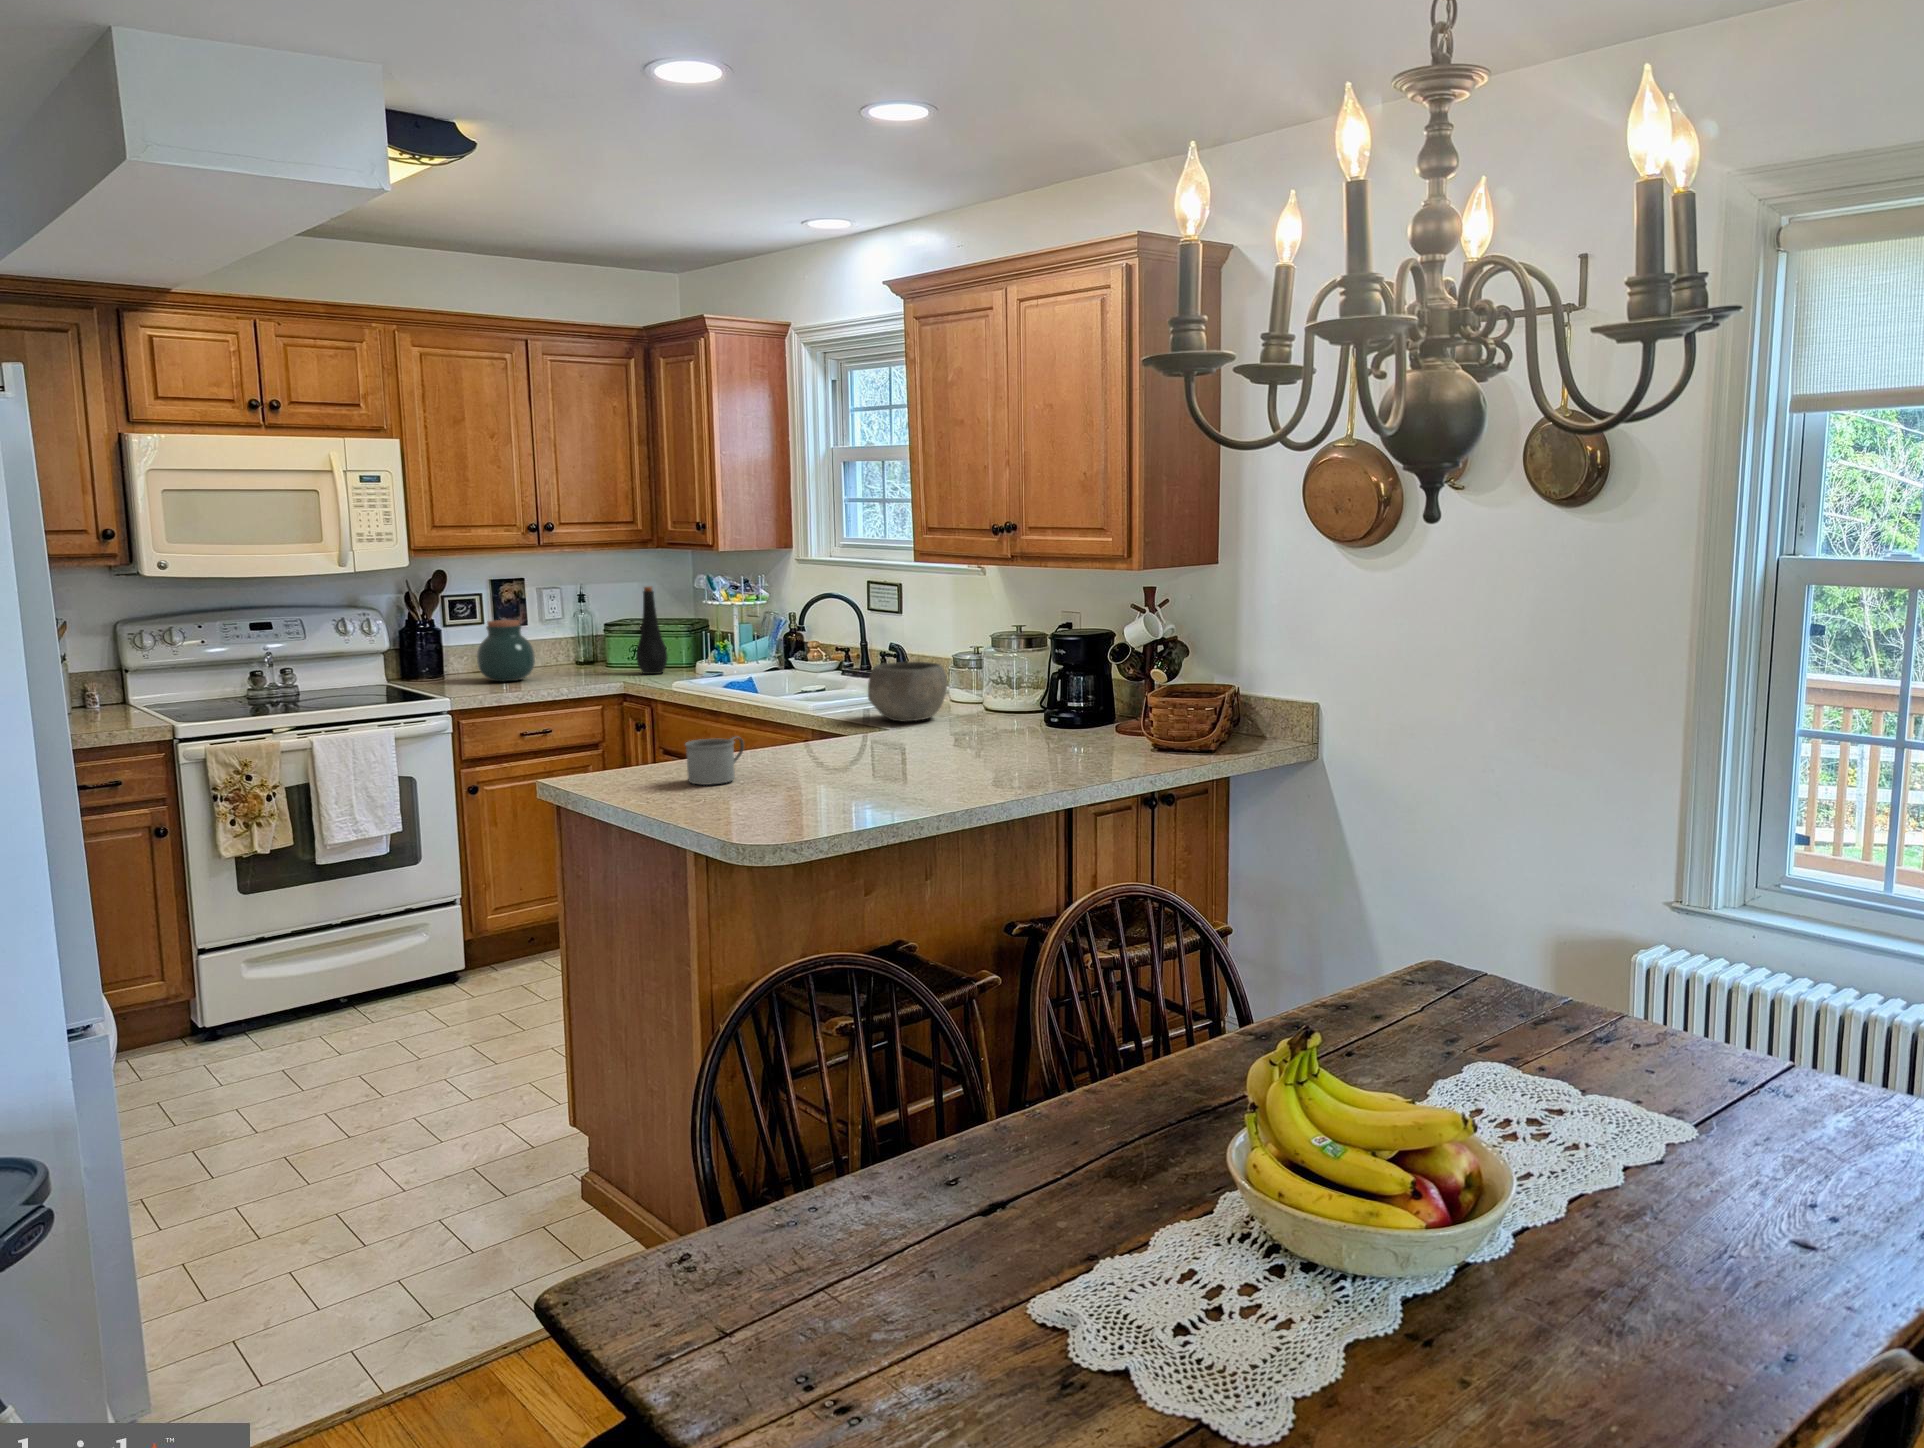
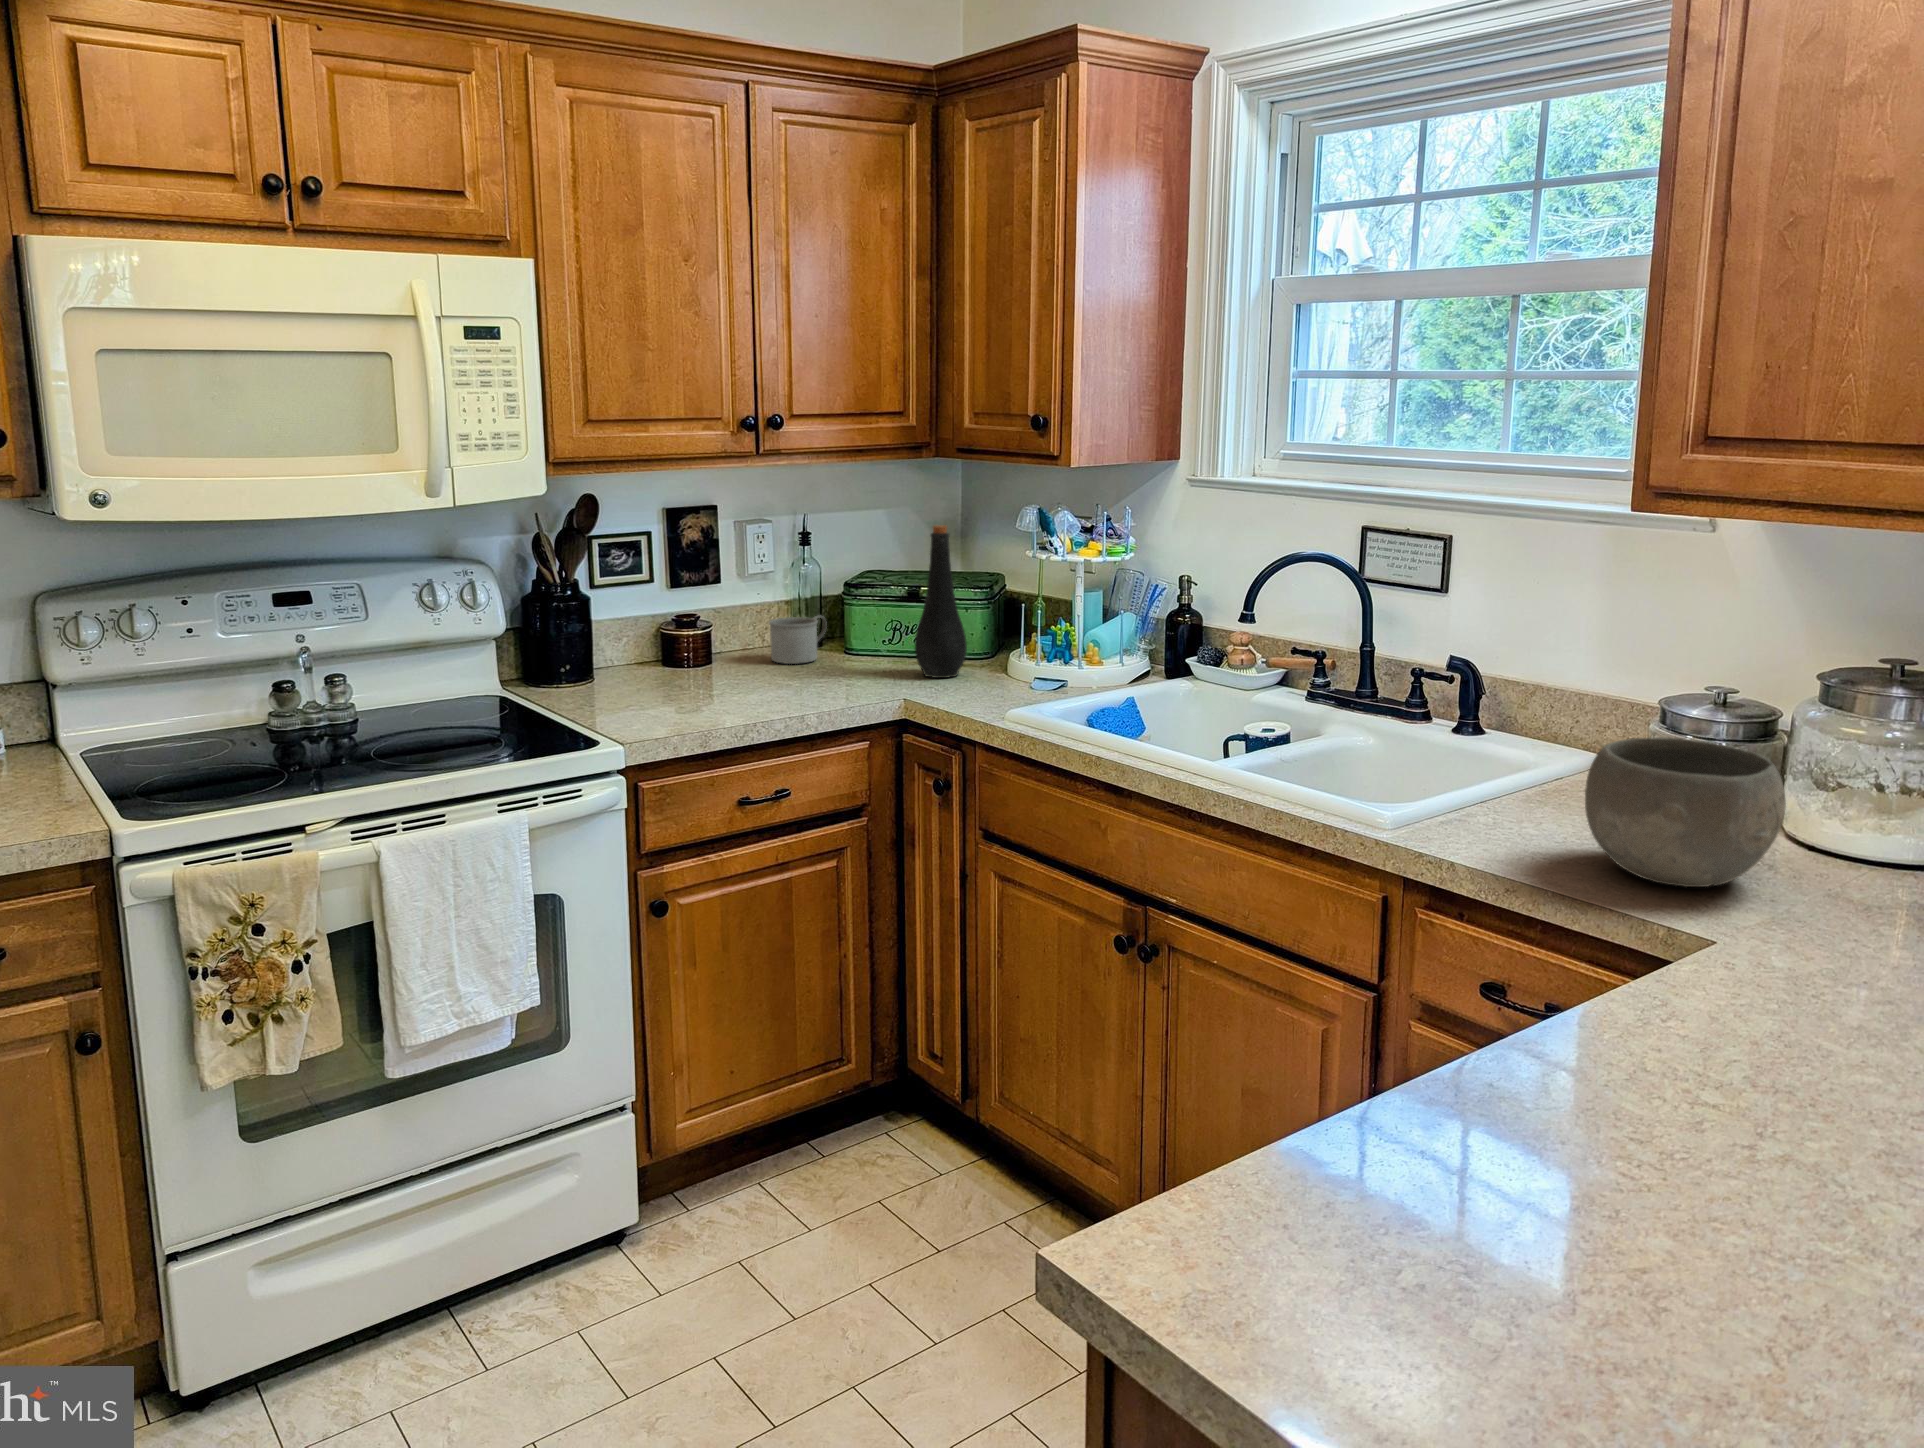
jar: present [477,620,535,682] -> none [654,583,750,692]
mug: present [685,736,744,785] -> present [769,615,827,664]

